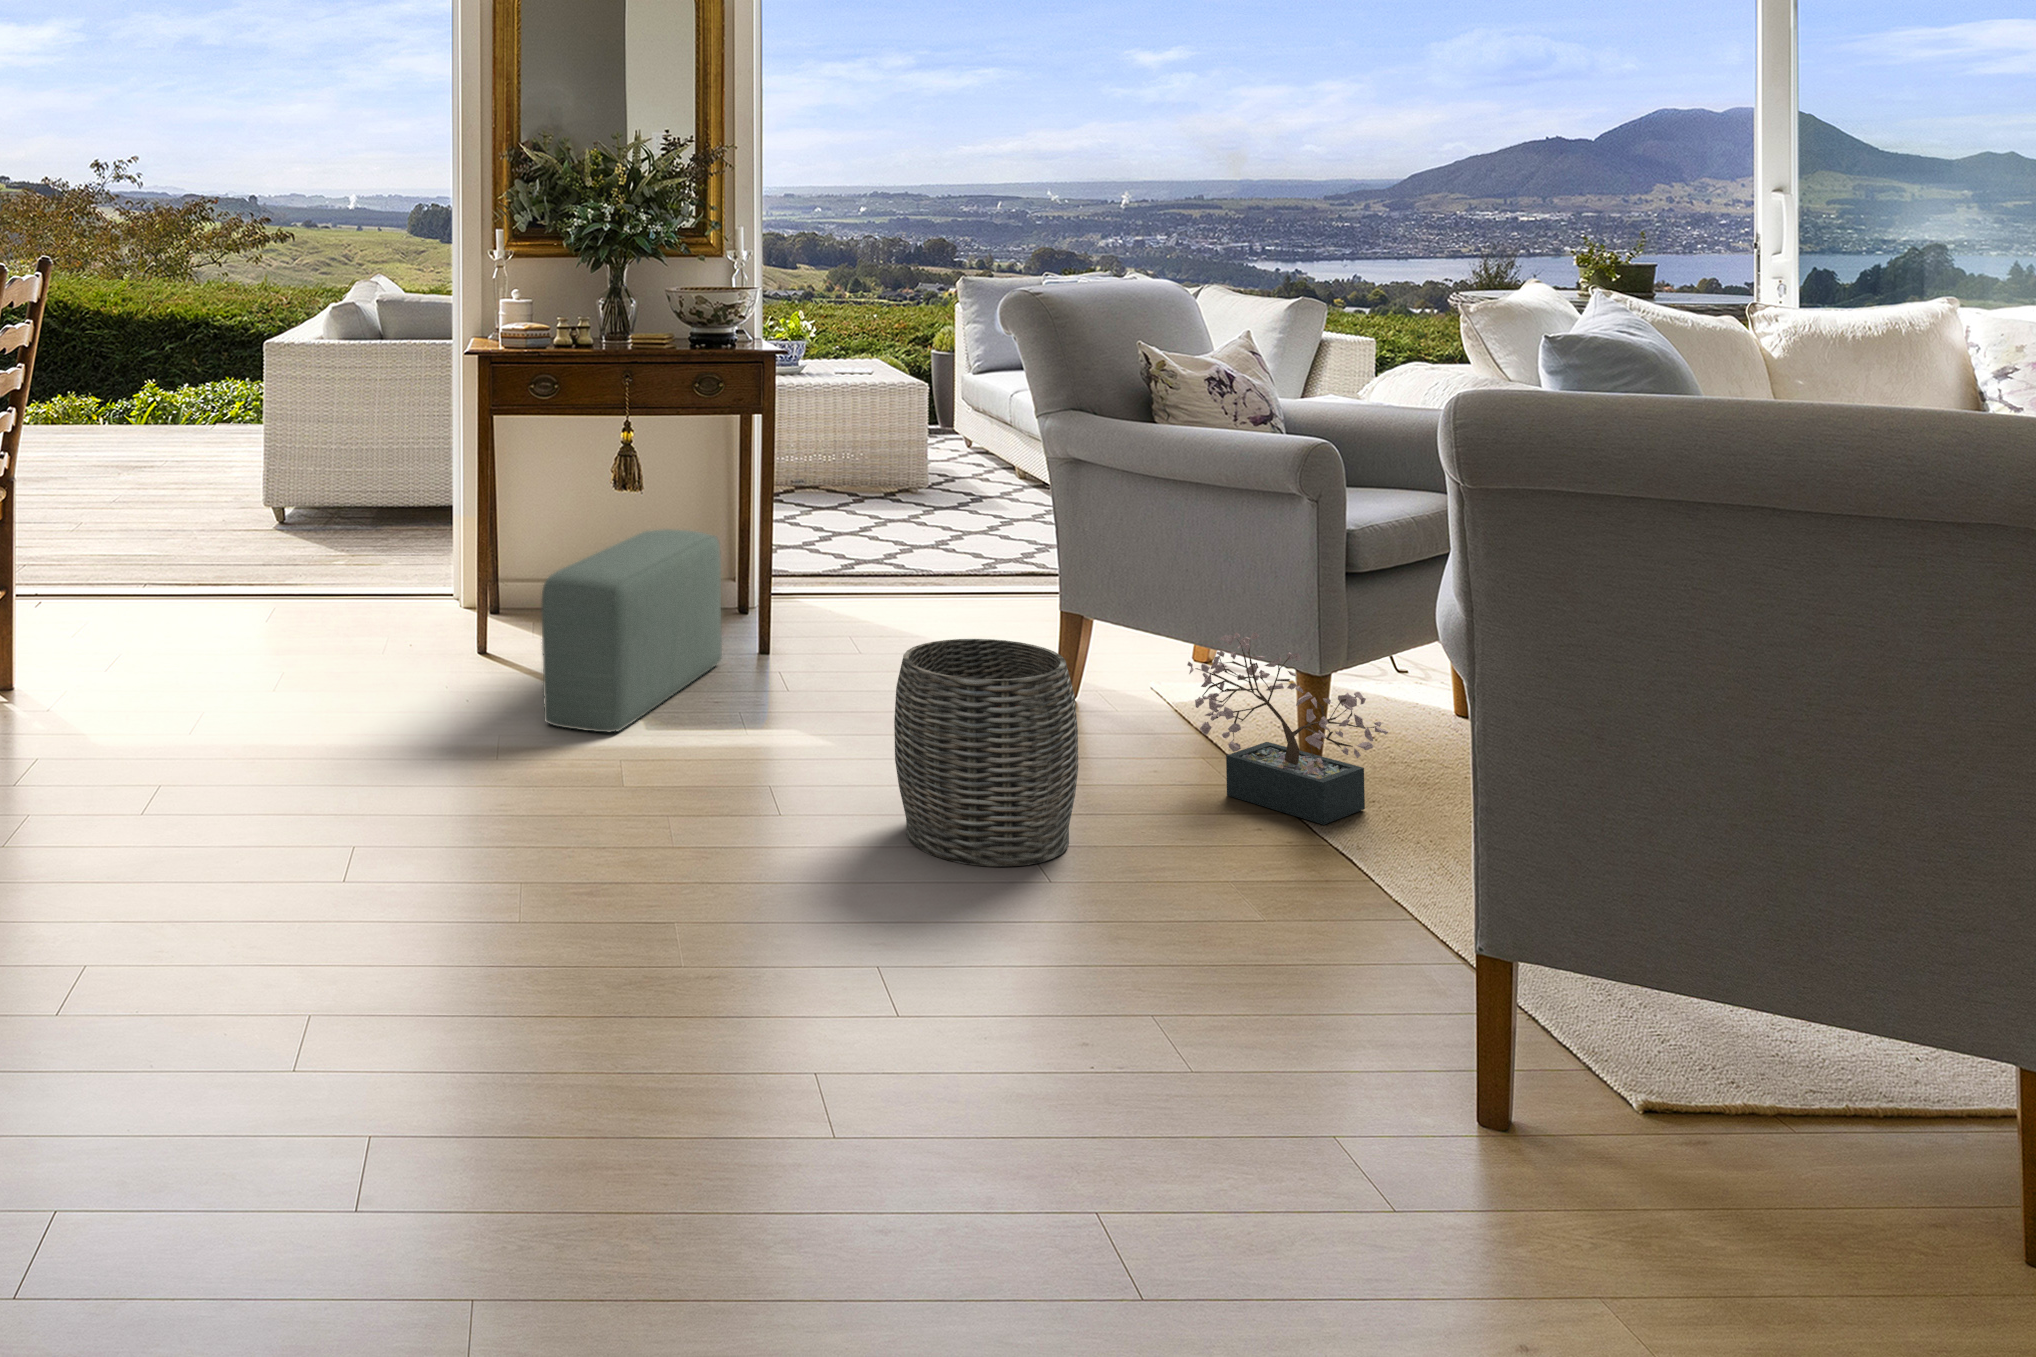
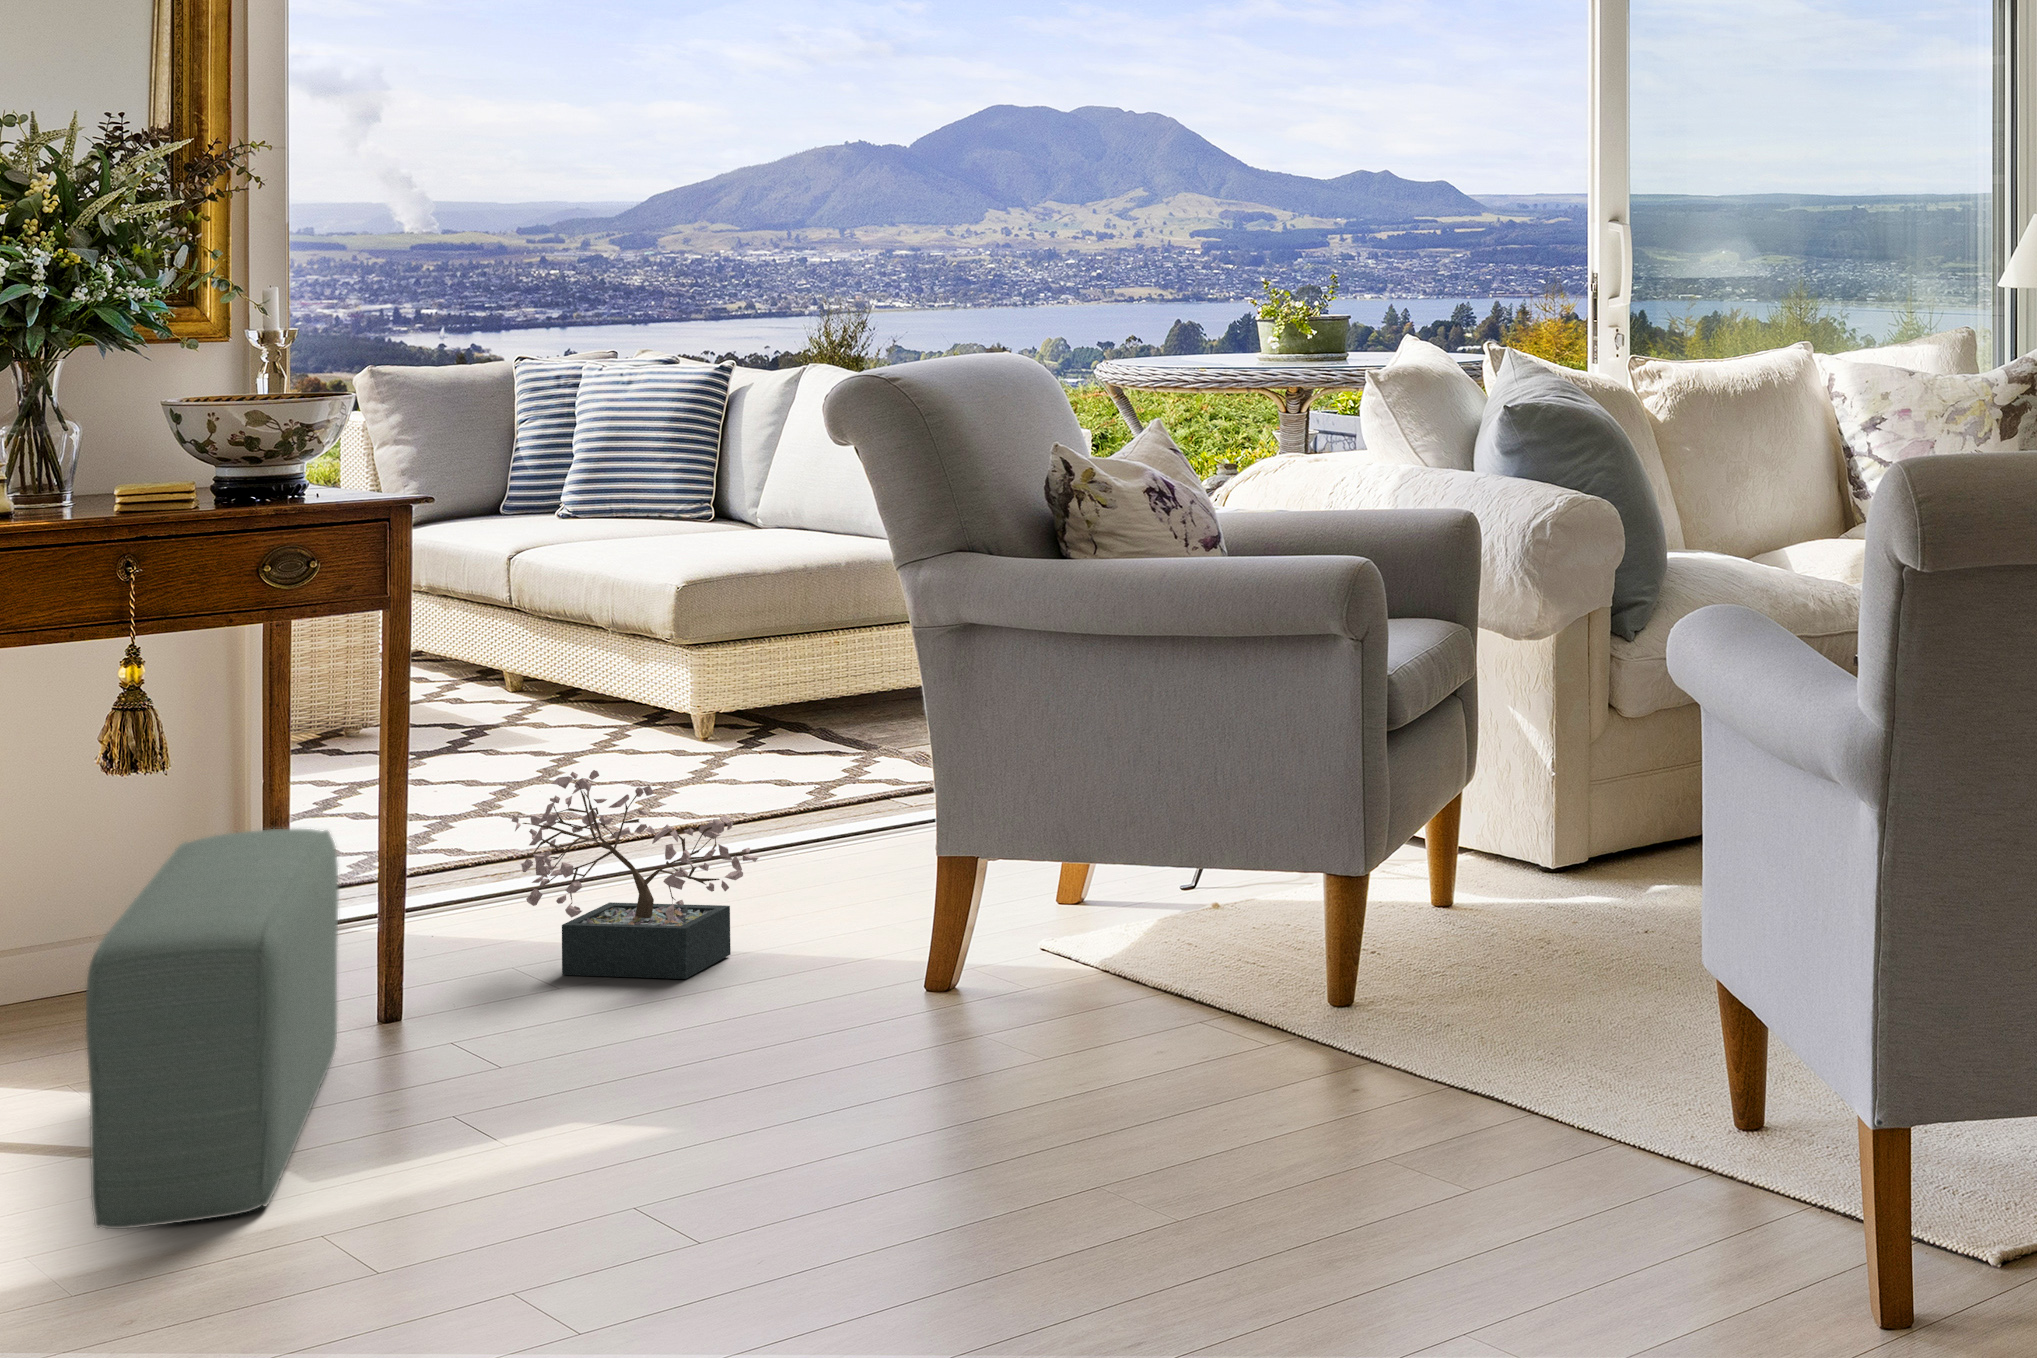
decorative plant: present [1187,632,1388,825] -> present [512,770,758,979]
woven basket: present [894,639,1078,867] -> none [903,894,1184,1242]

